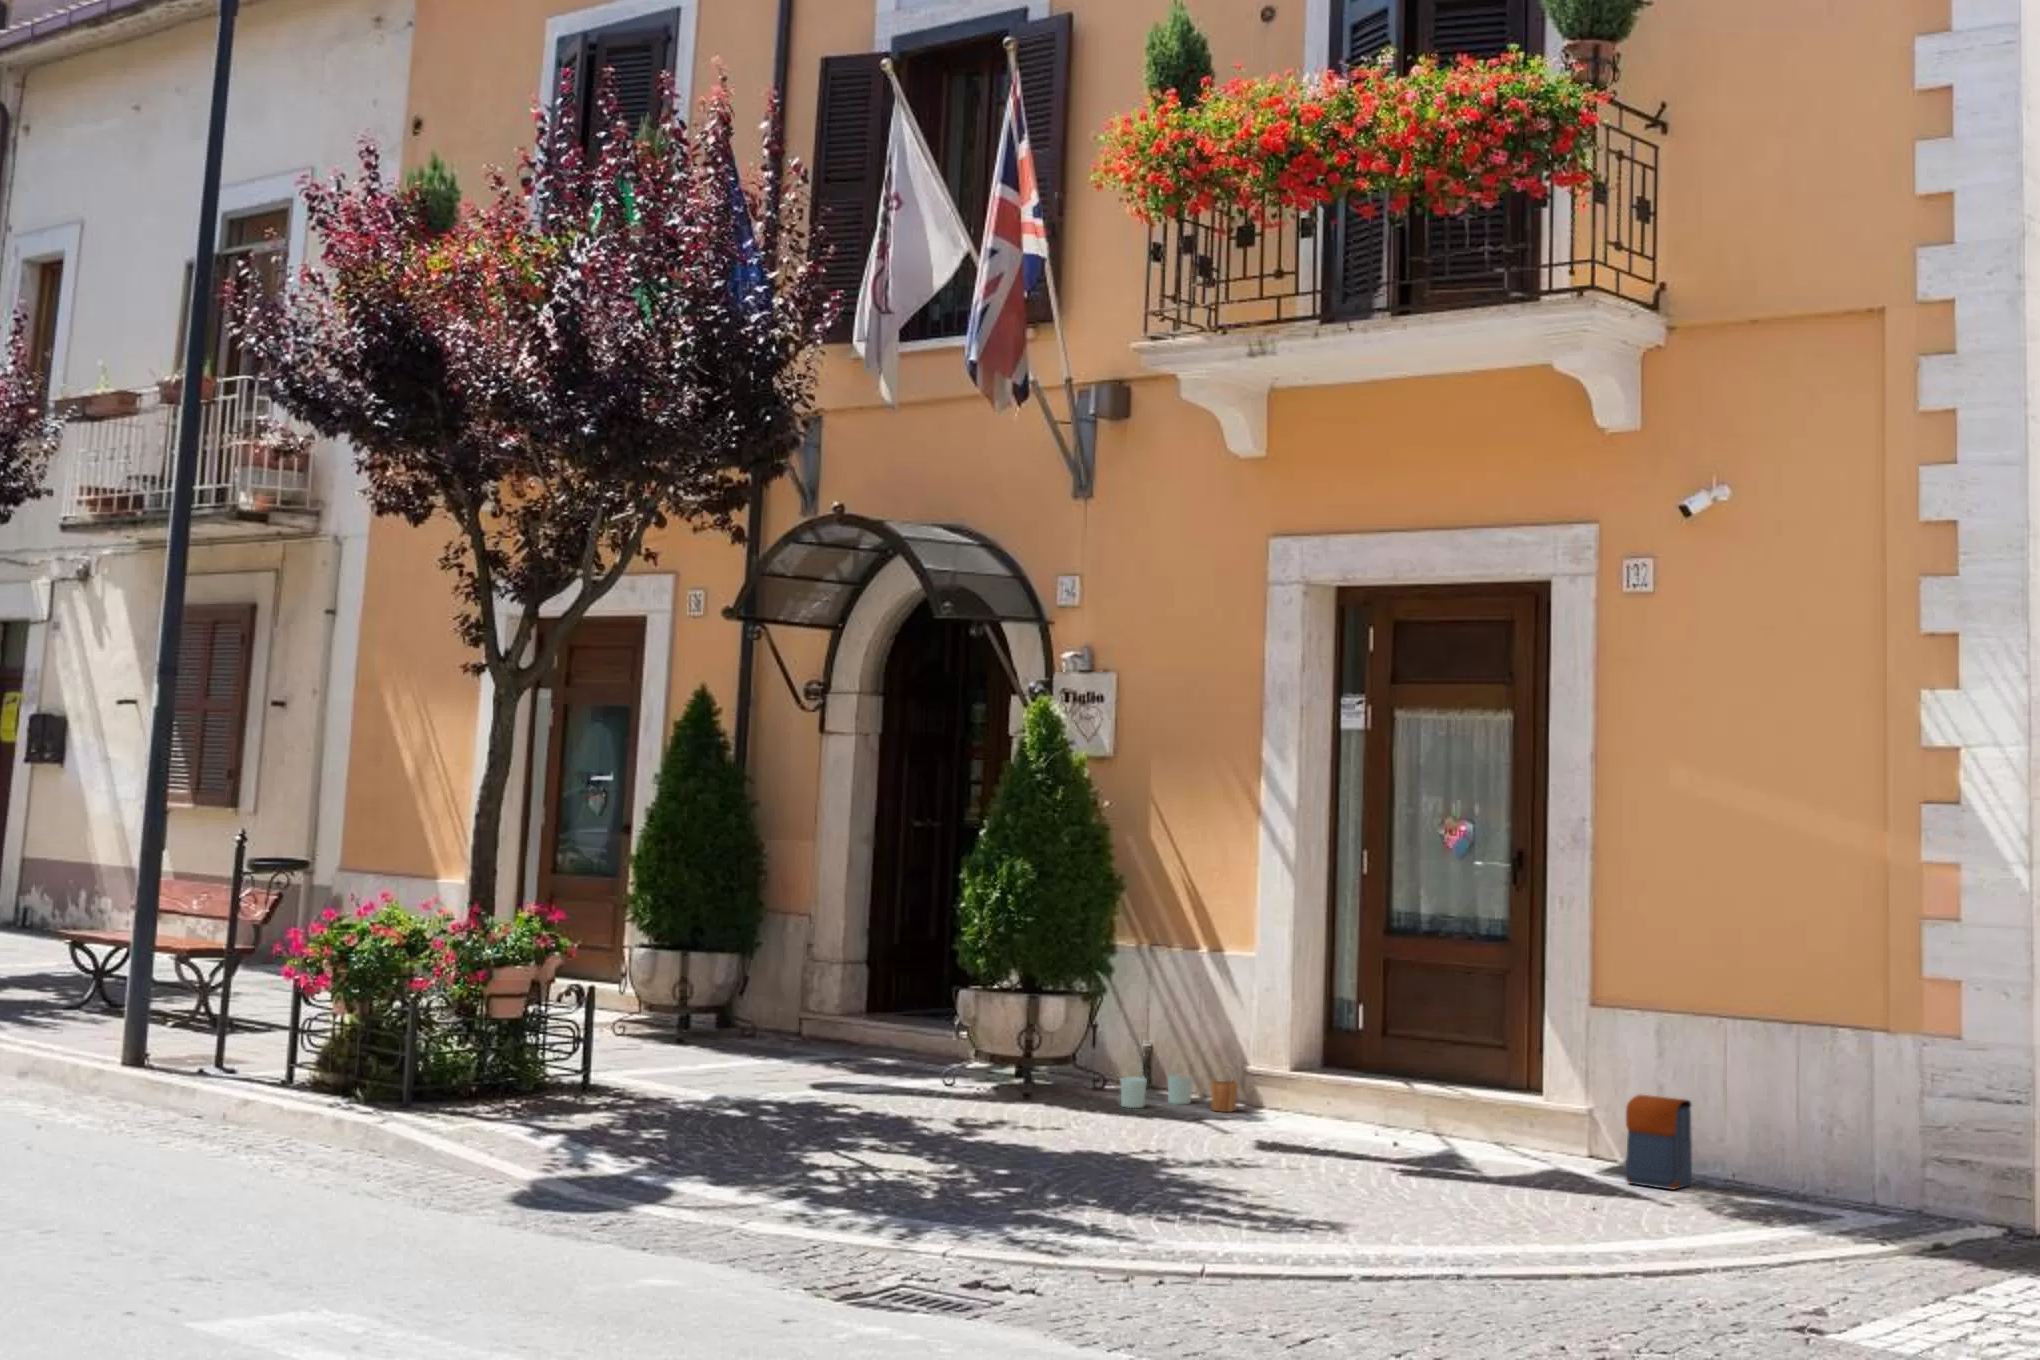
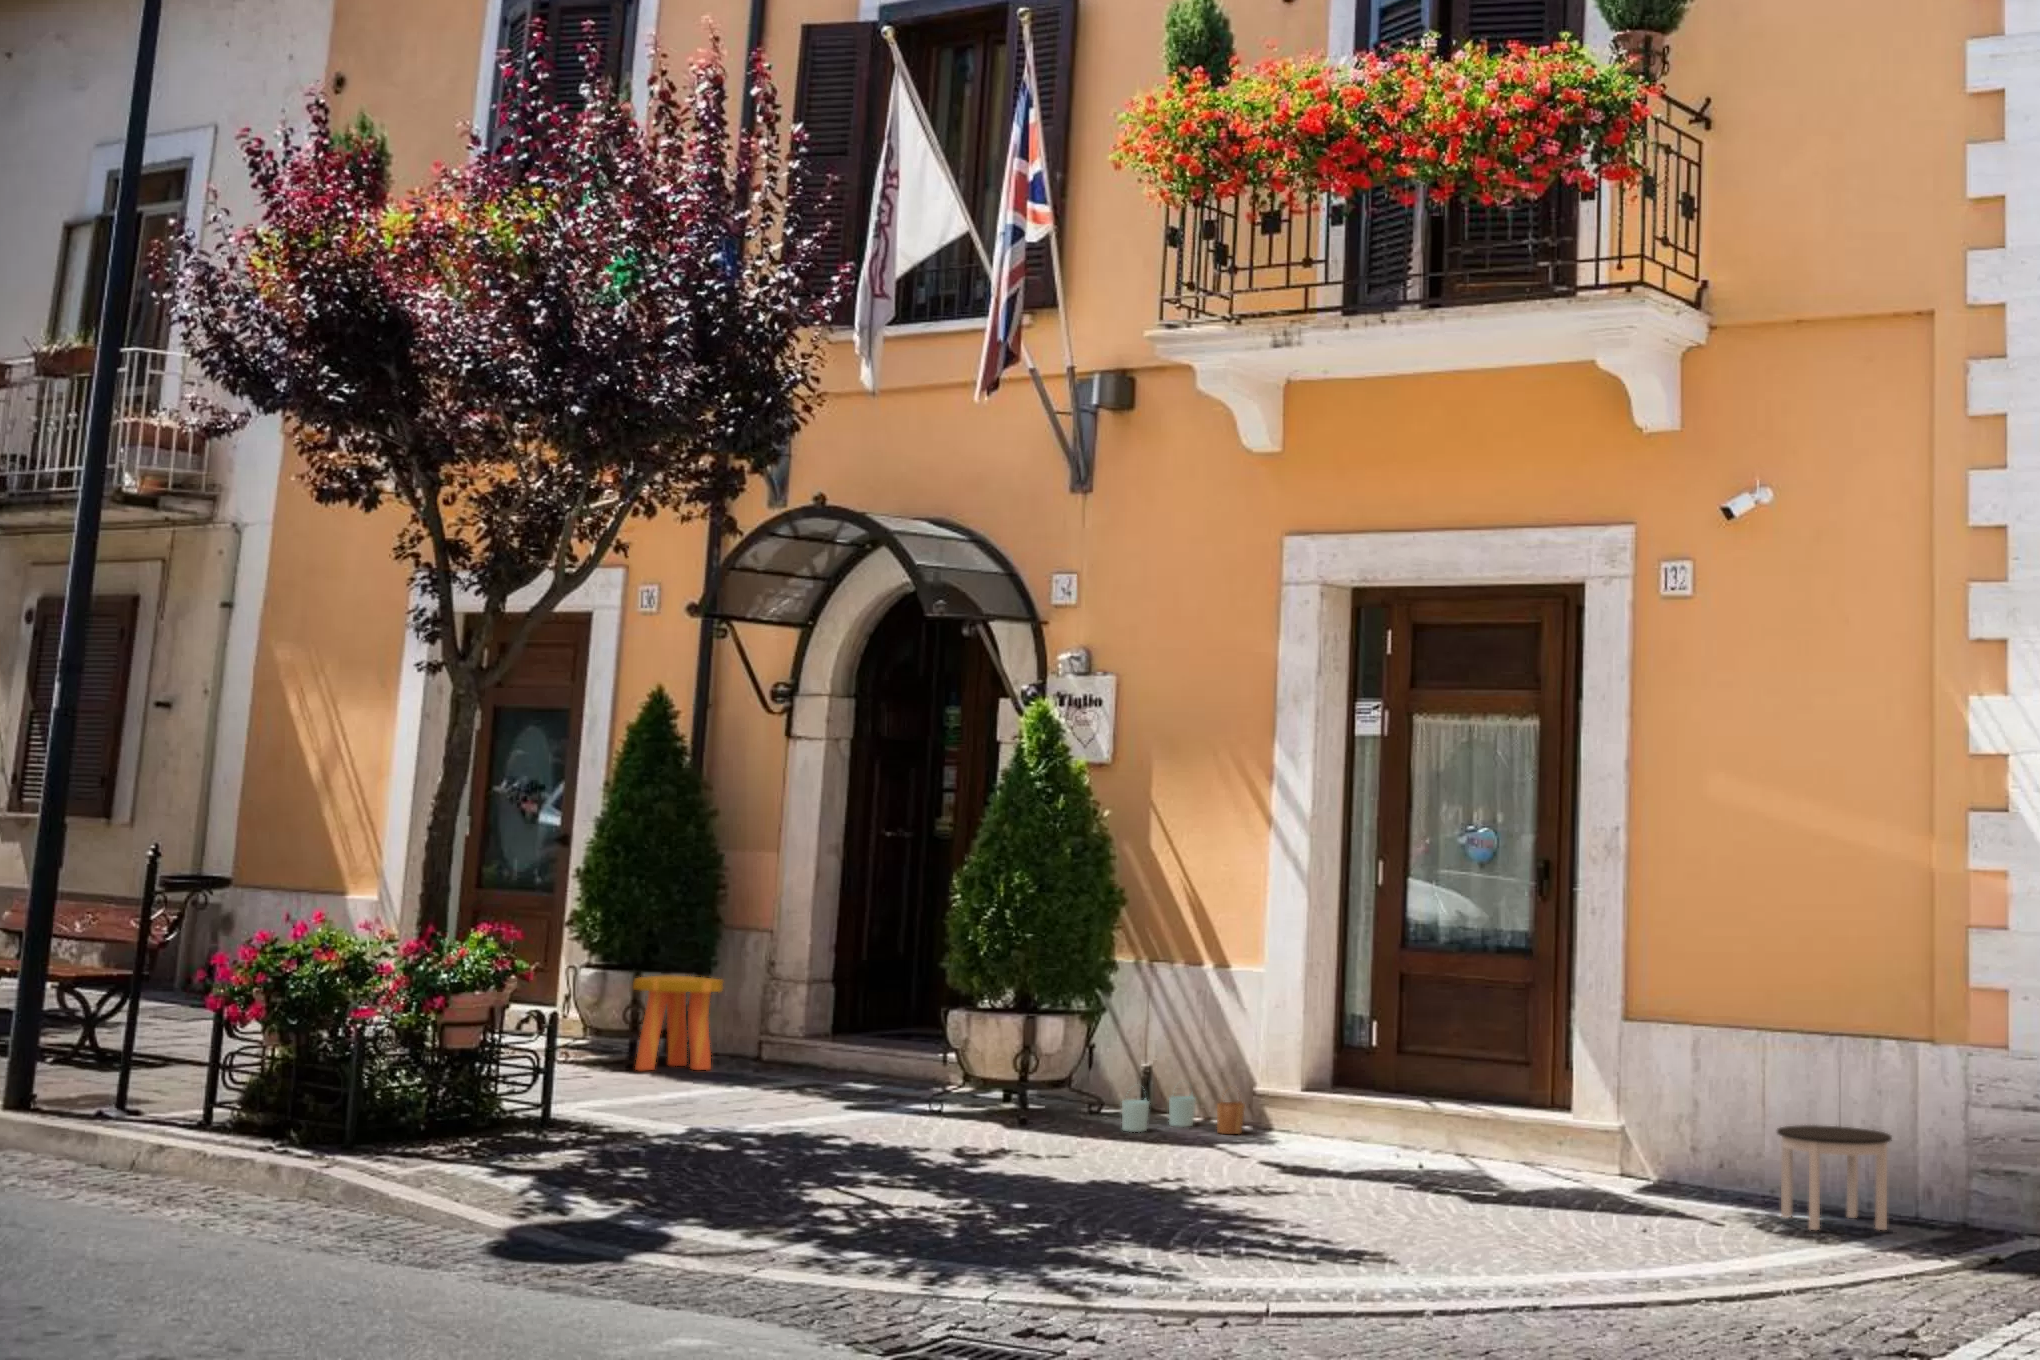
stool: none [680,956,764,1044] -> present [633,975,723,1070]
backpack: present [1625,1094,1692,1189] -> none [1663,1110,1730,1208]
round table: none [1733,1111,1847,1215] -> present [1777,1125,1892,1230]

